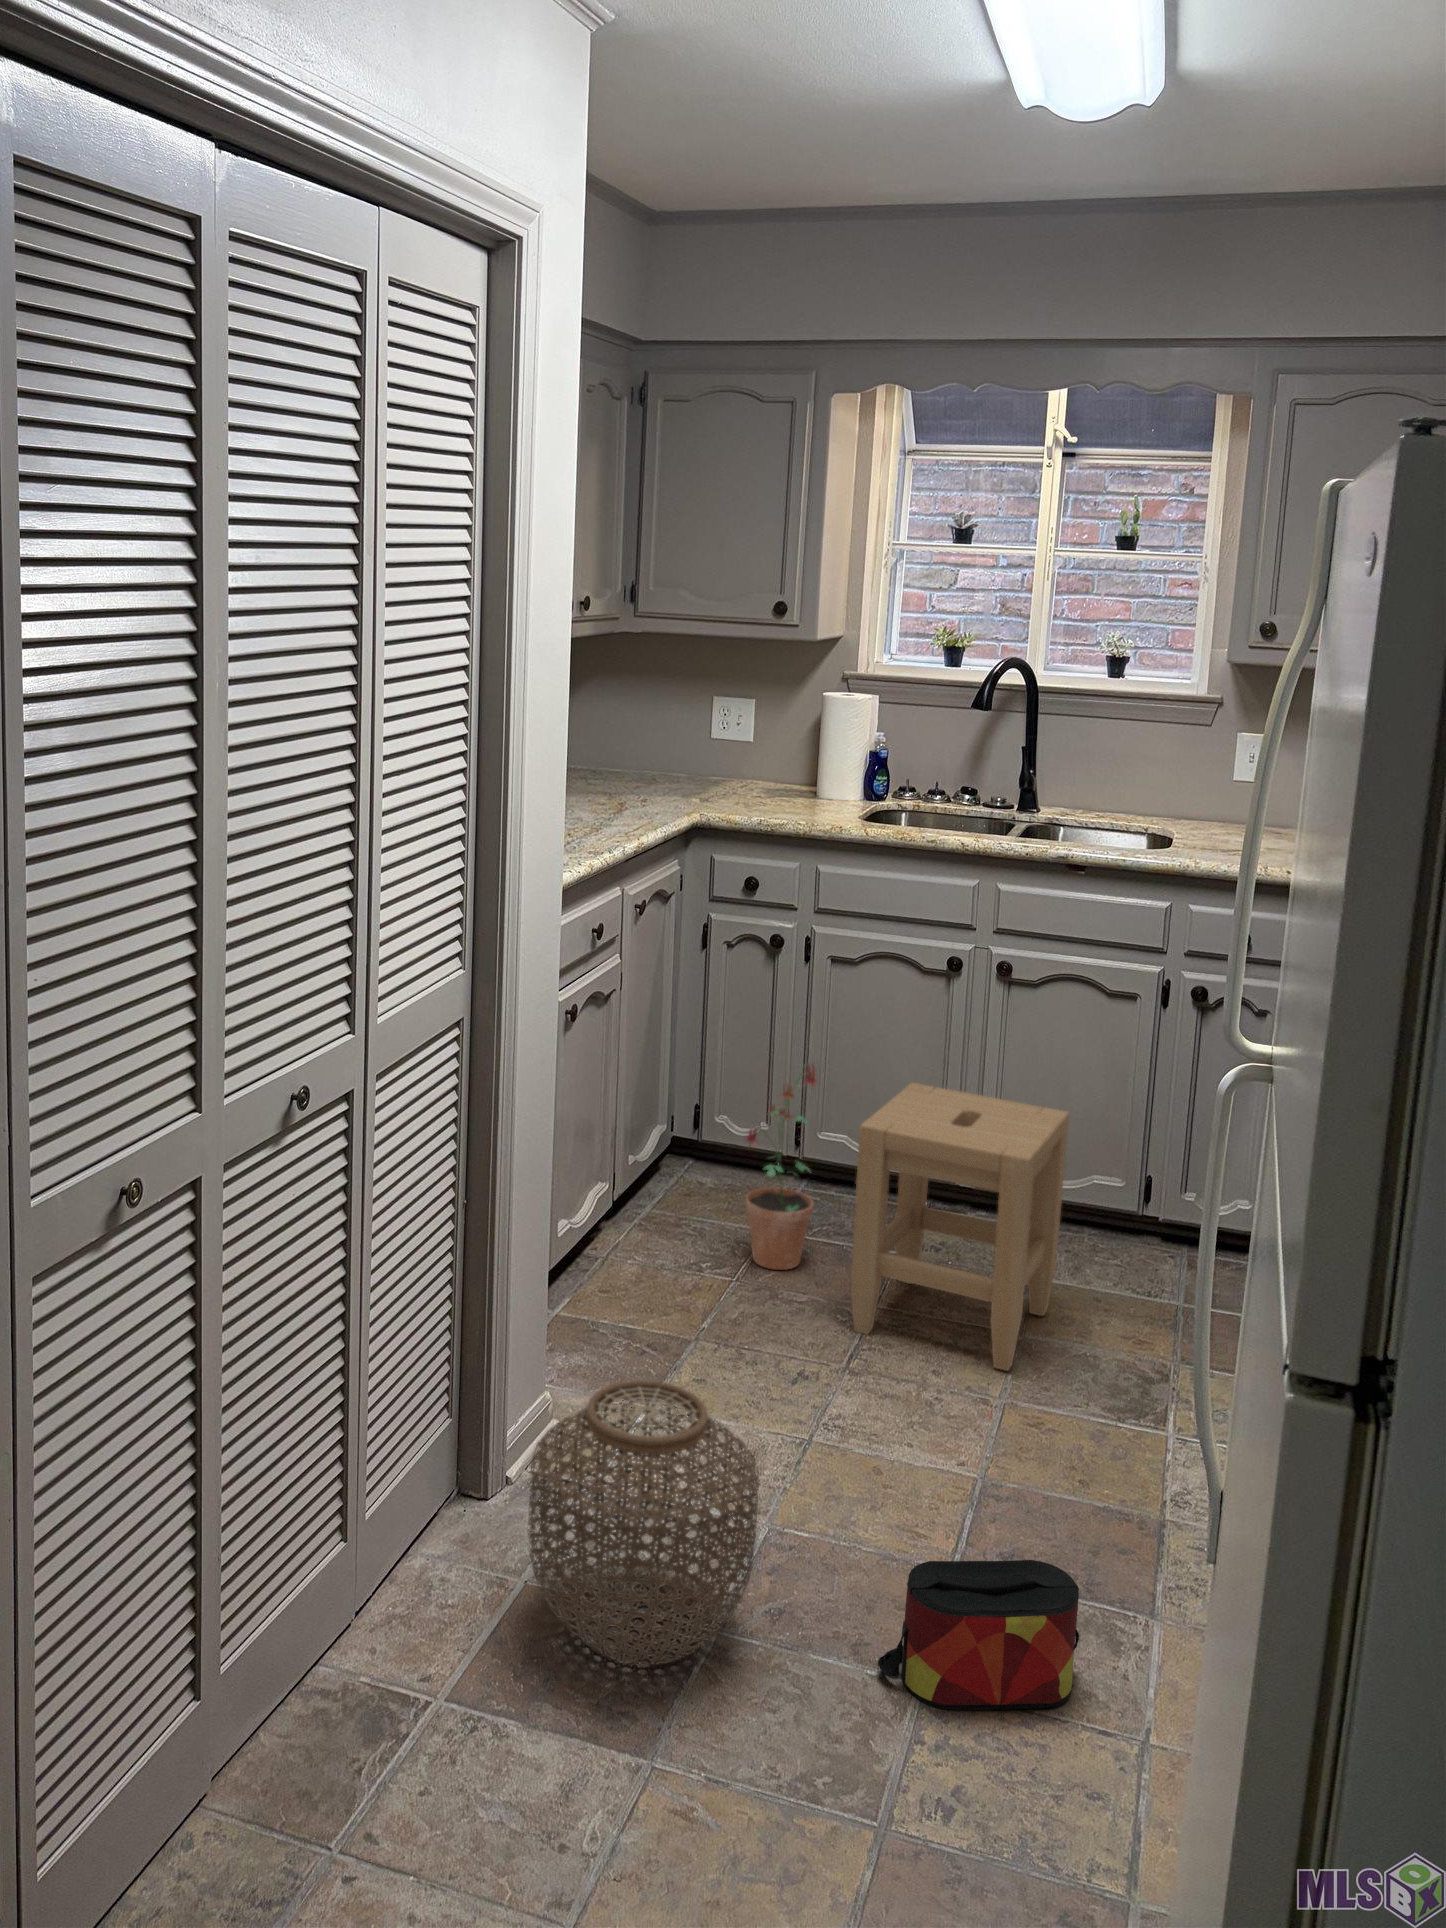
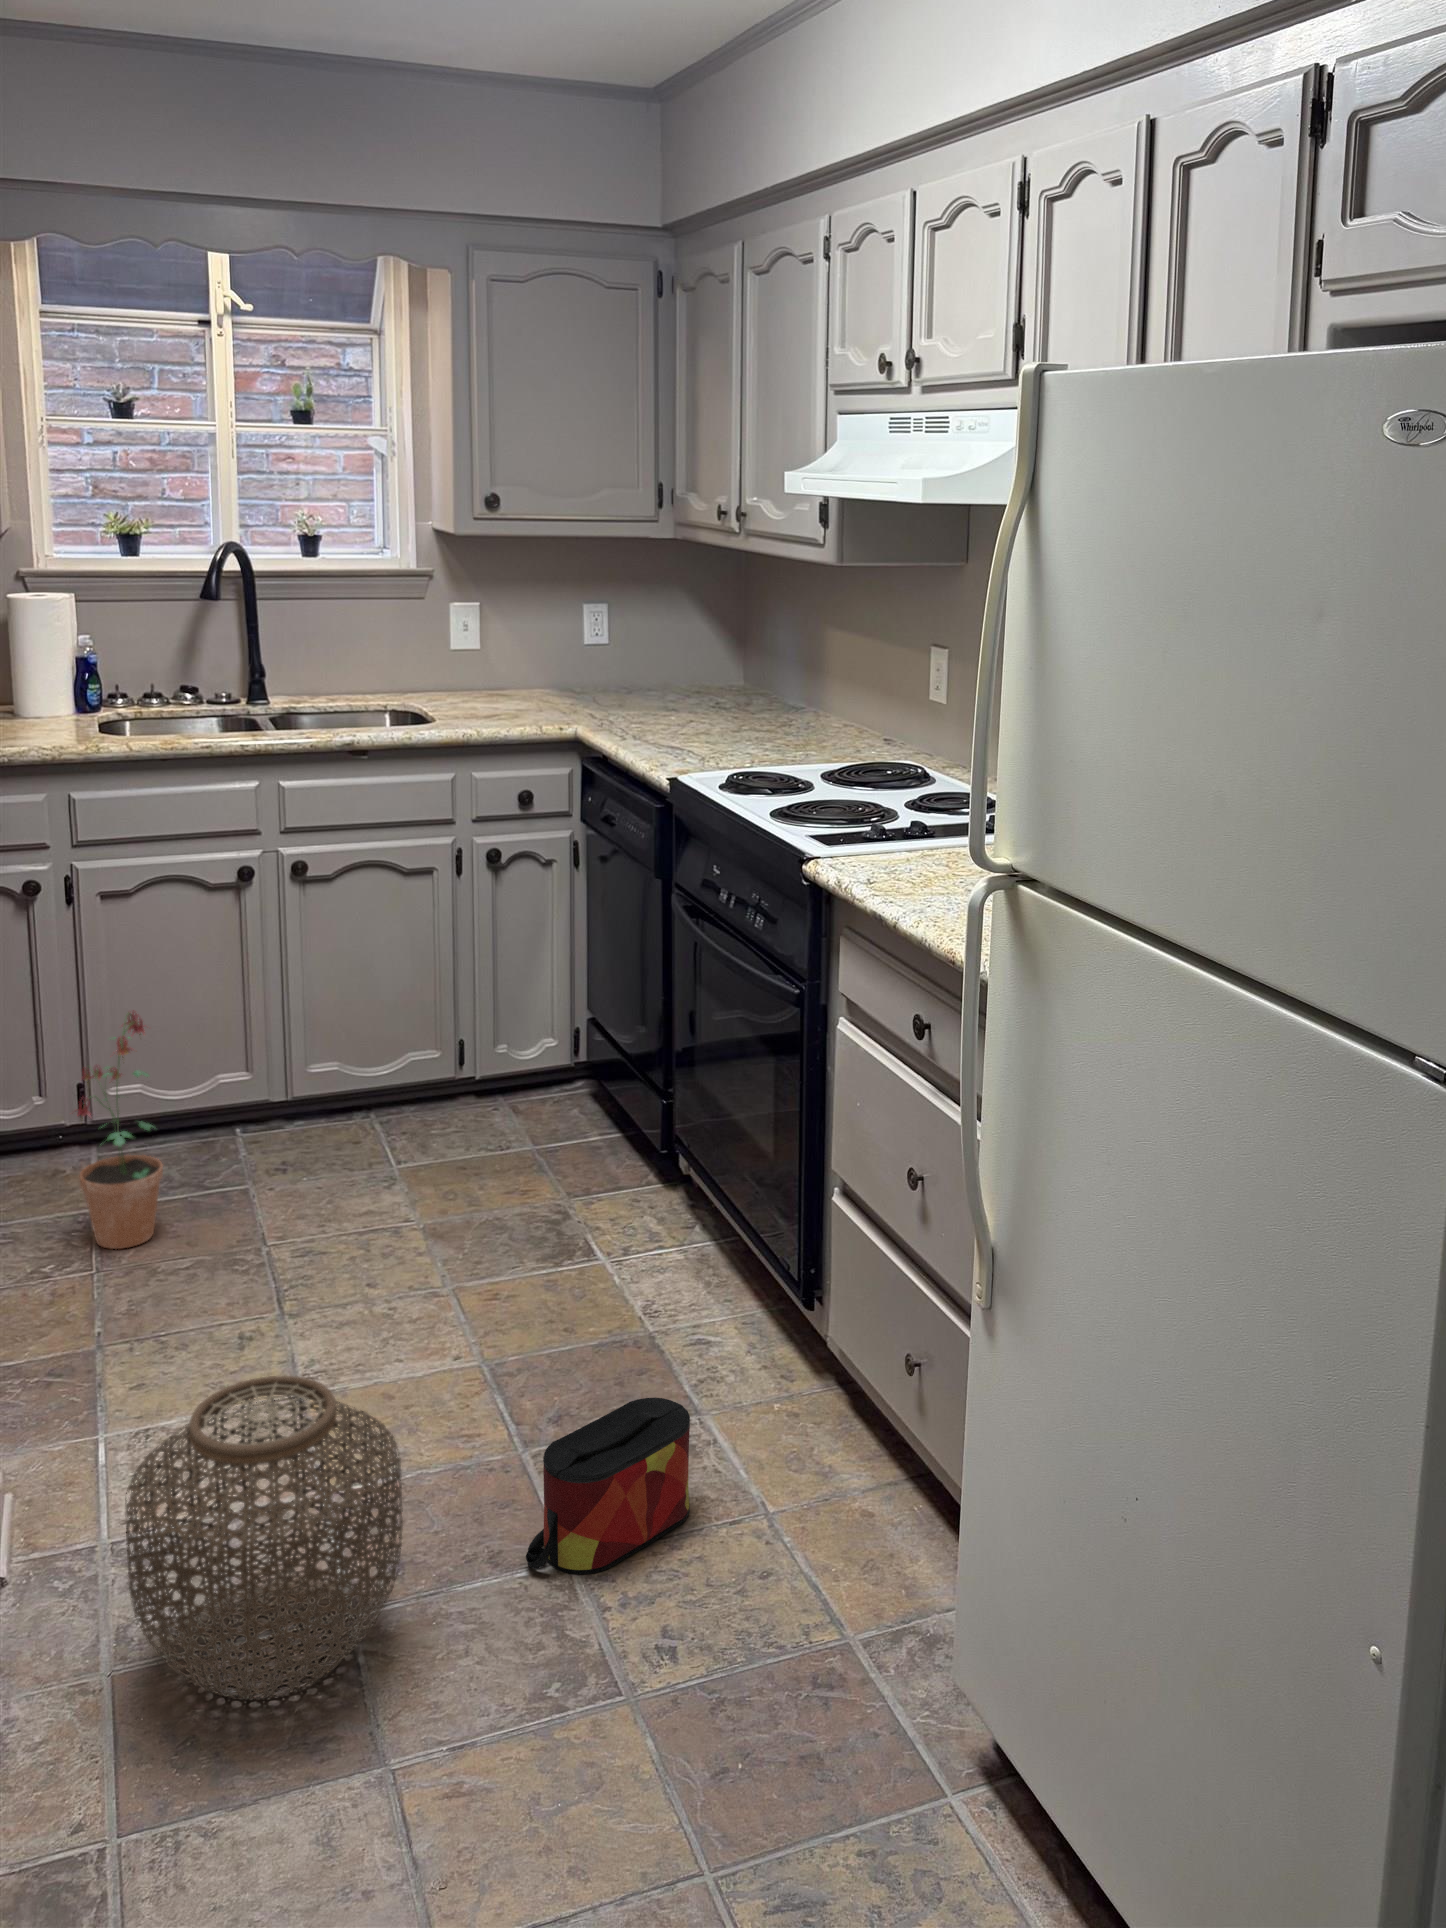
stool: present [851,1083,1069,1371] -> none [245,993,438,1277]

